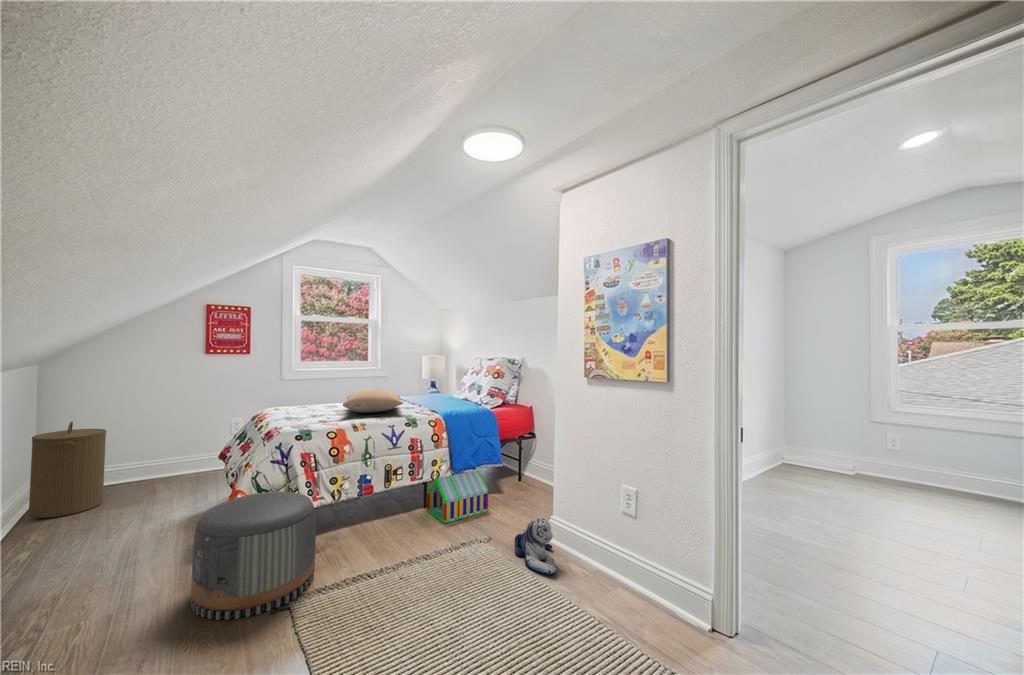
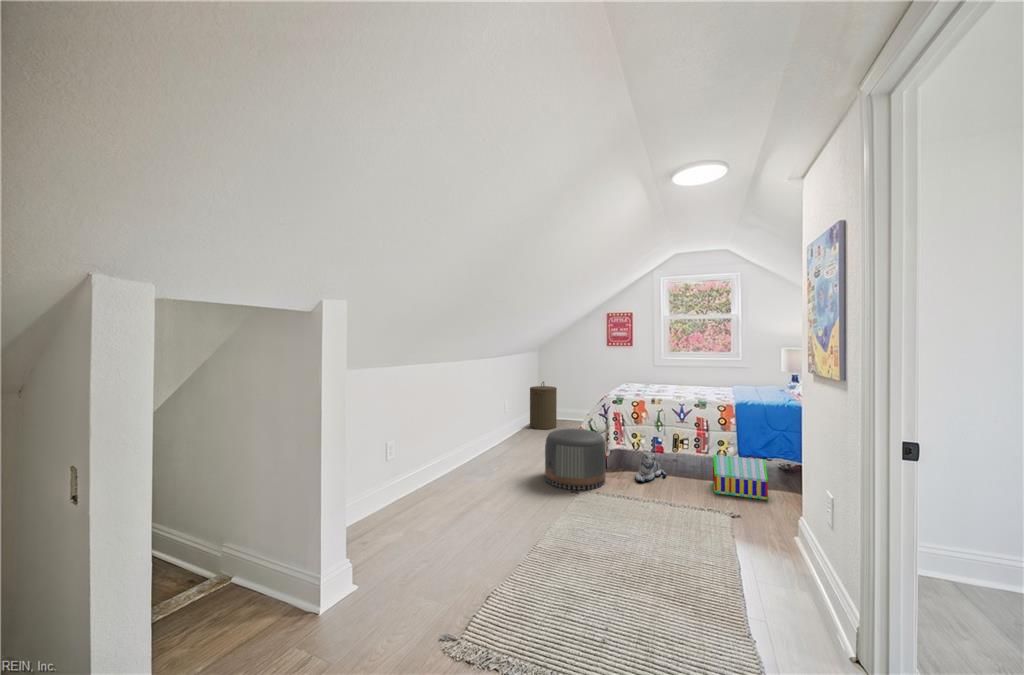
pillow: present [343,389,403,413] -> none [653,375,714,394]
plush toy: present [515,518,556,575] -> present [635,451,667,482]

